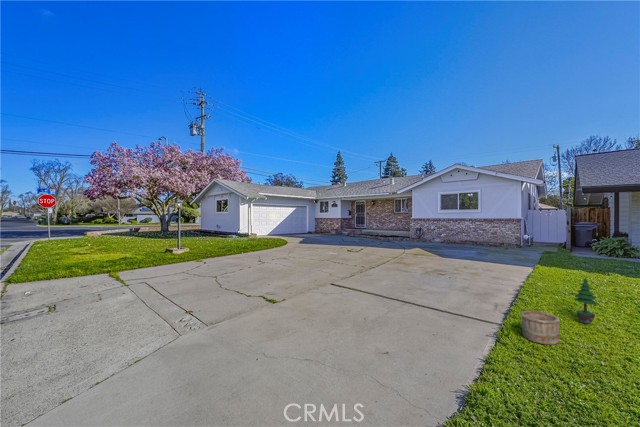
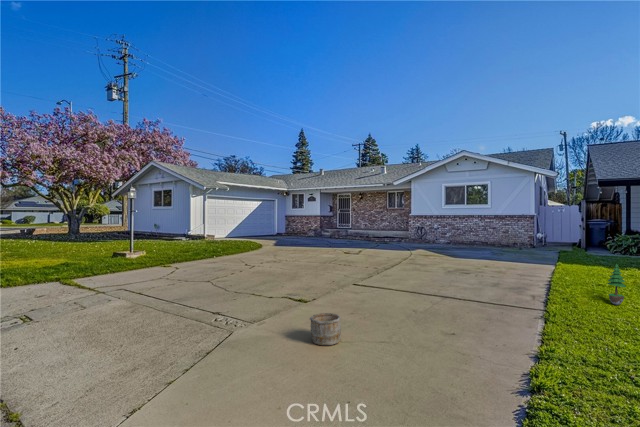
wooden bucket: present [521,310,560,345] -> present [310,313,341,345]

